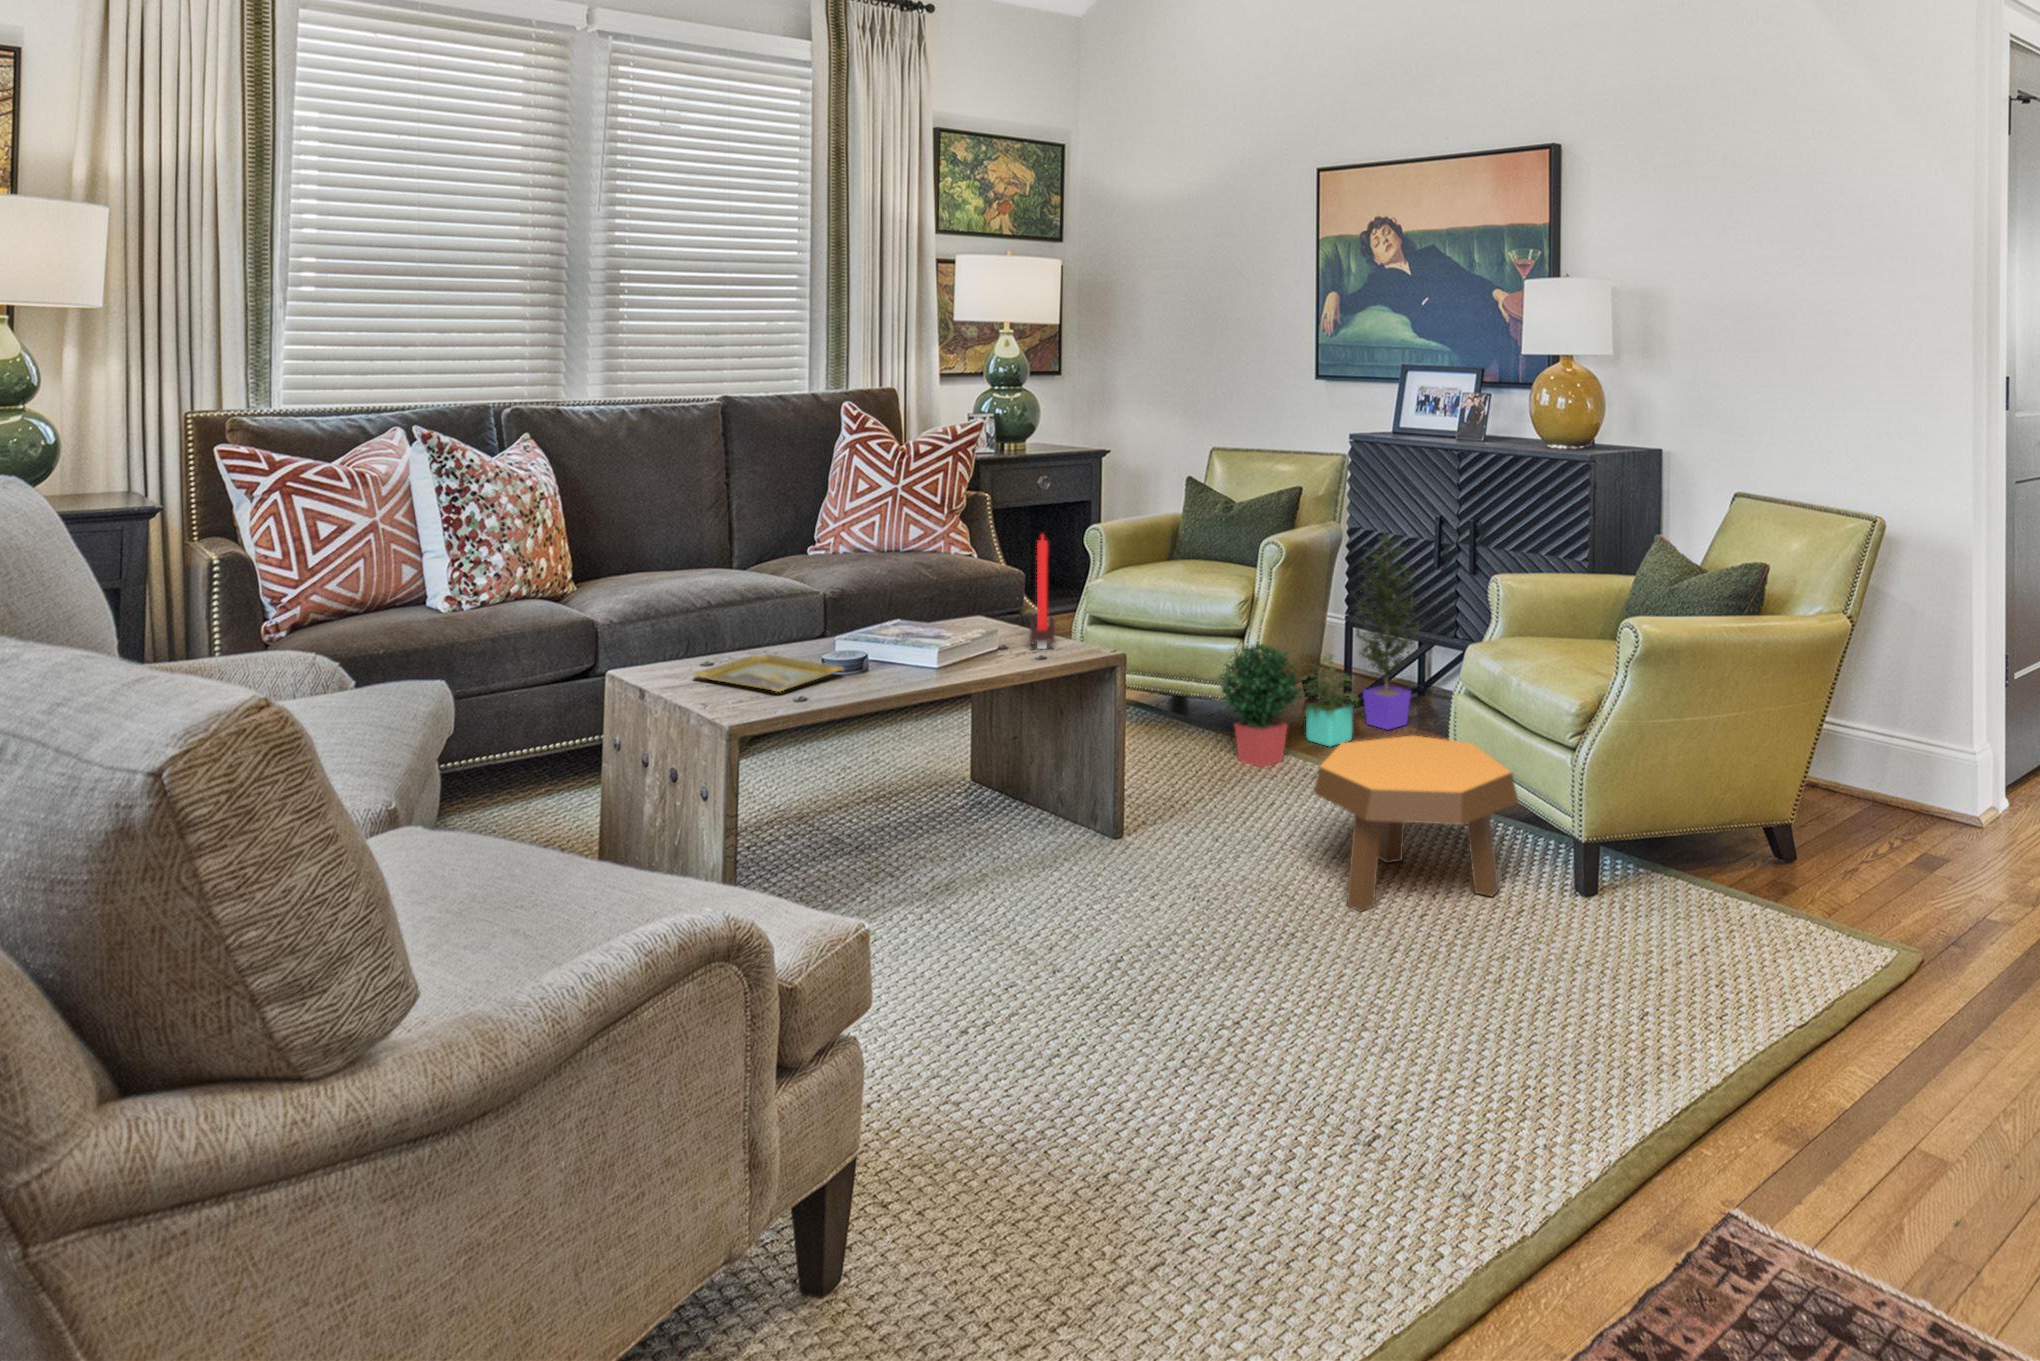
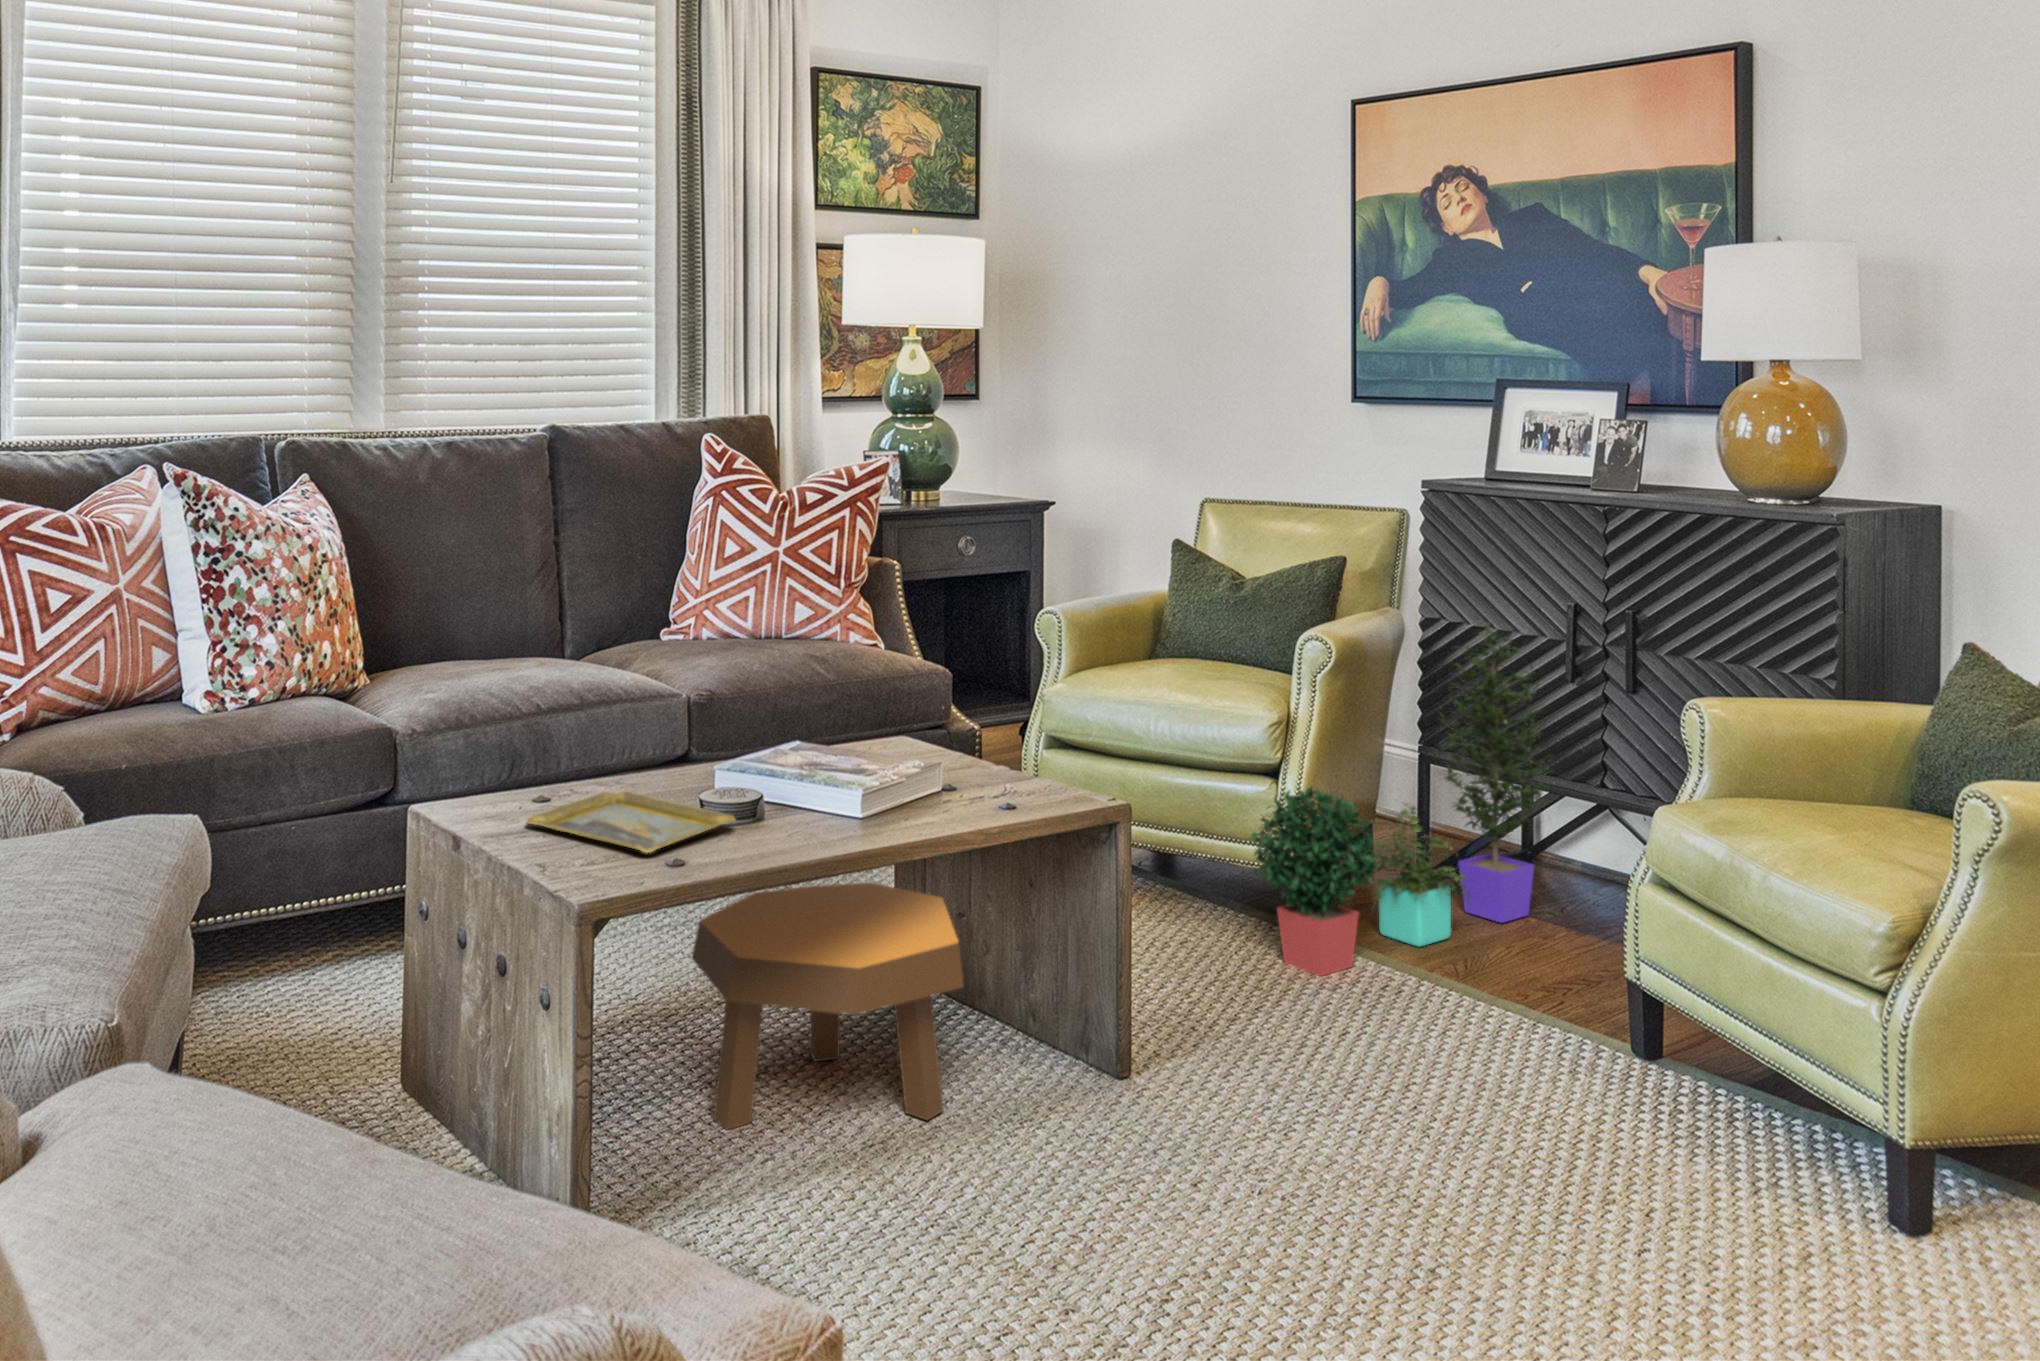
candle: present [1030,535,1055,649] -> none [992,623,1031,794]
footstool: present [1314,735,1518,912] -> present [692,883,964,1130]

